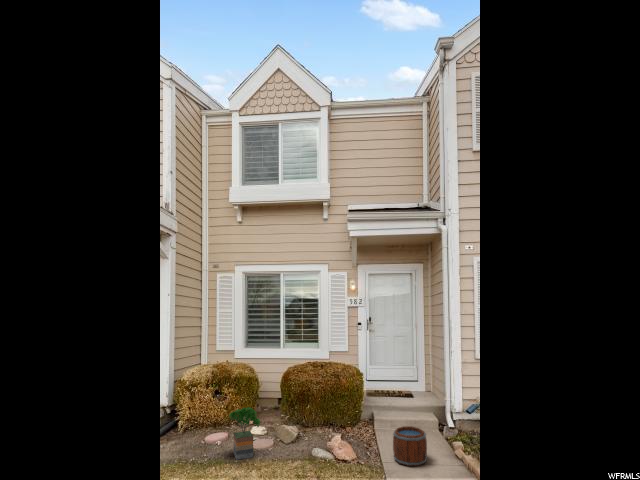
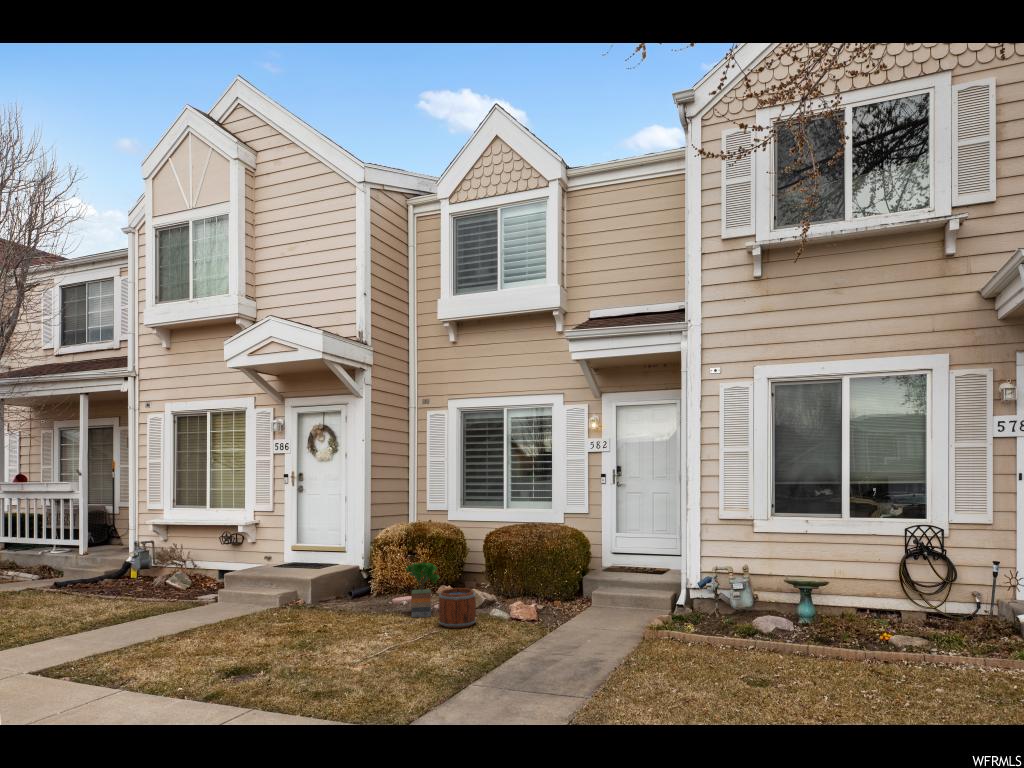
bucket: present [393,426,427,466] -> present [438,588,476,628]

